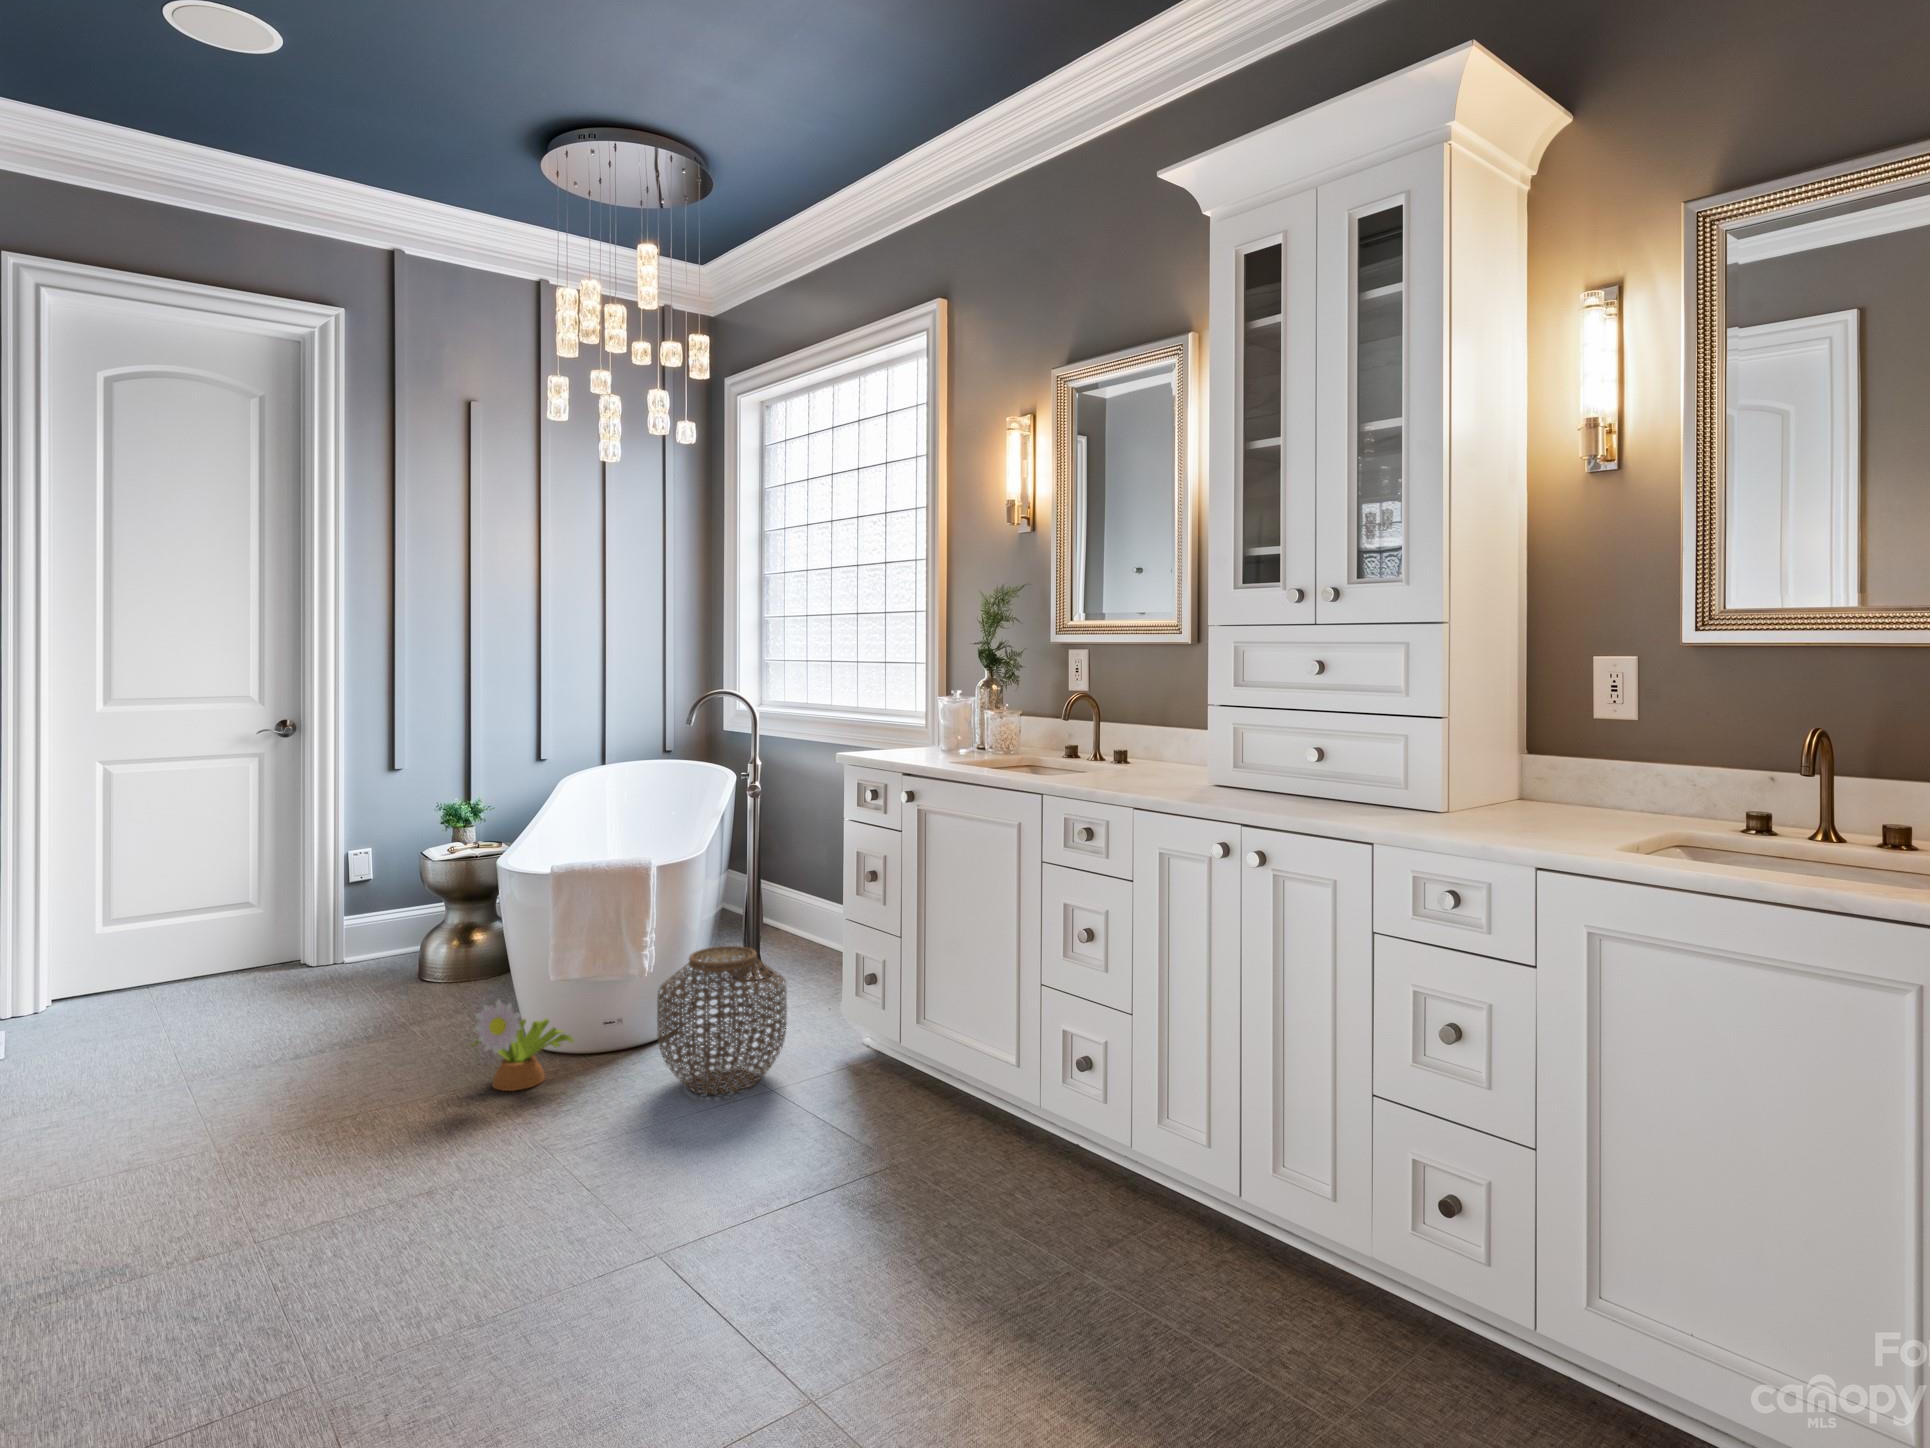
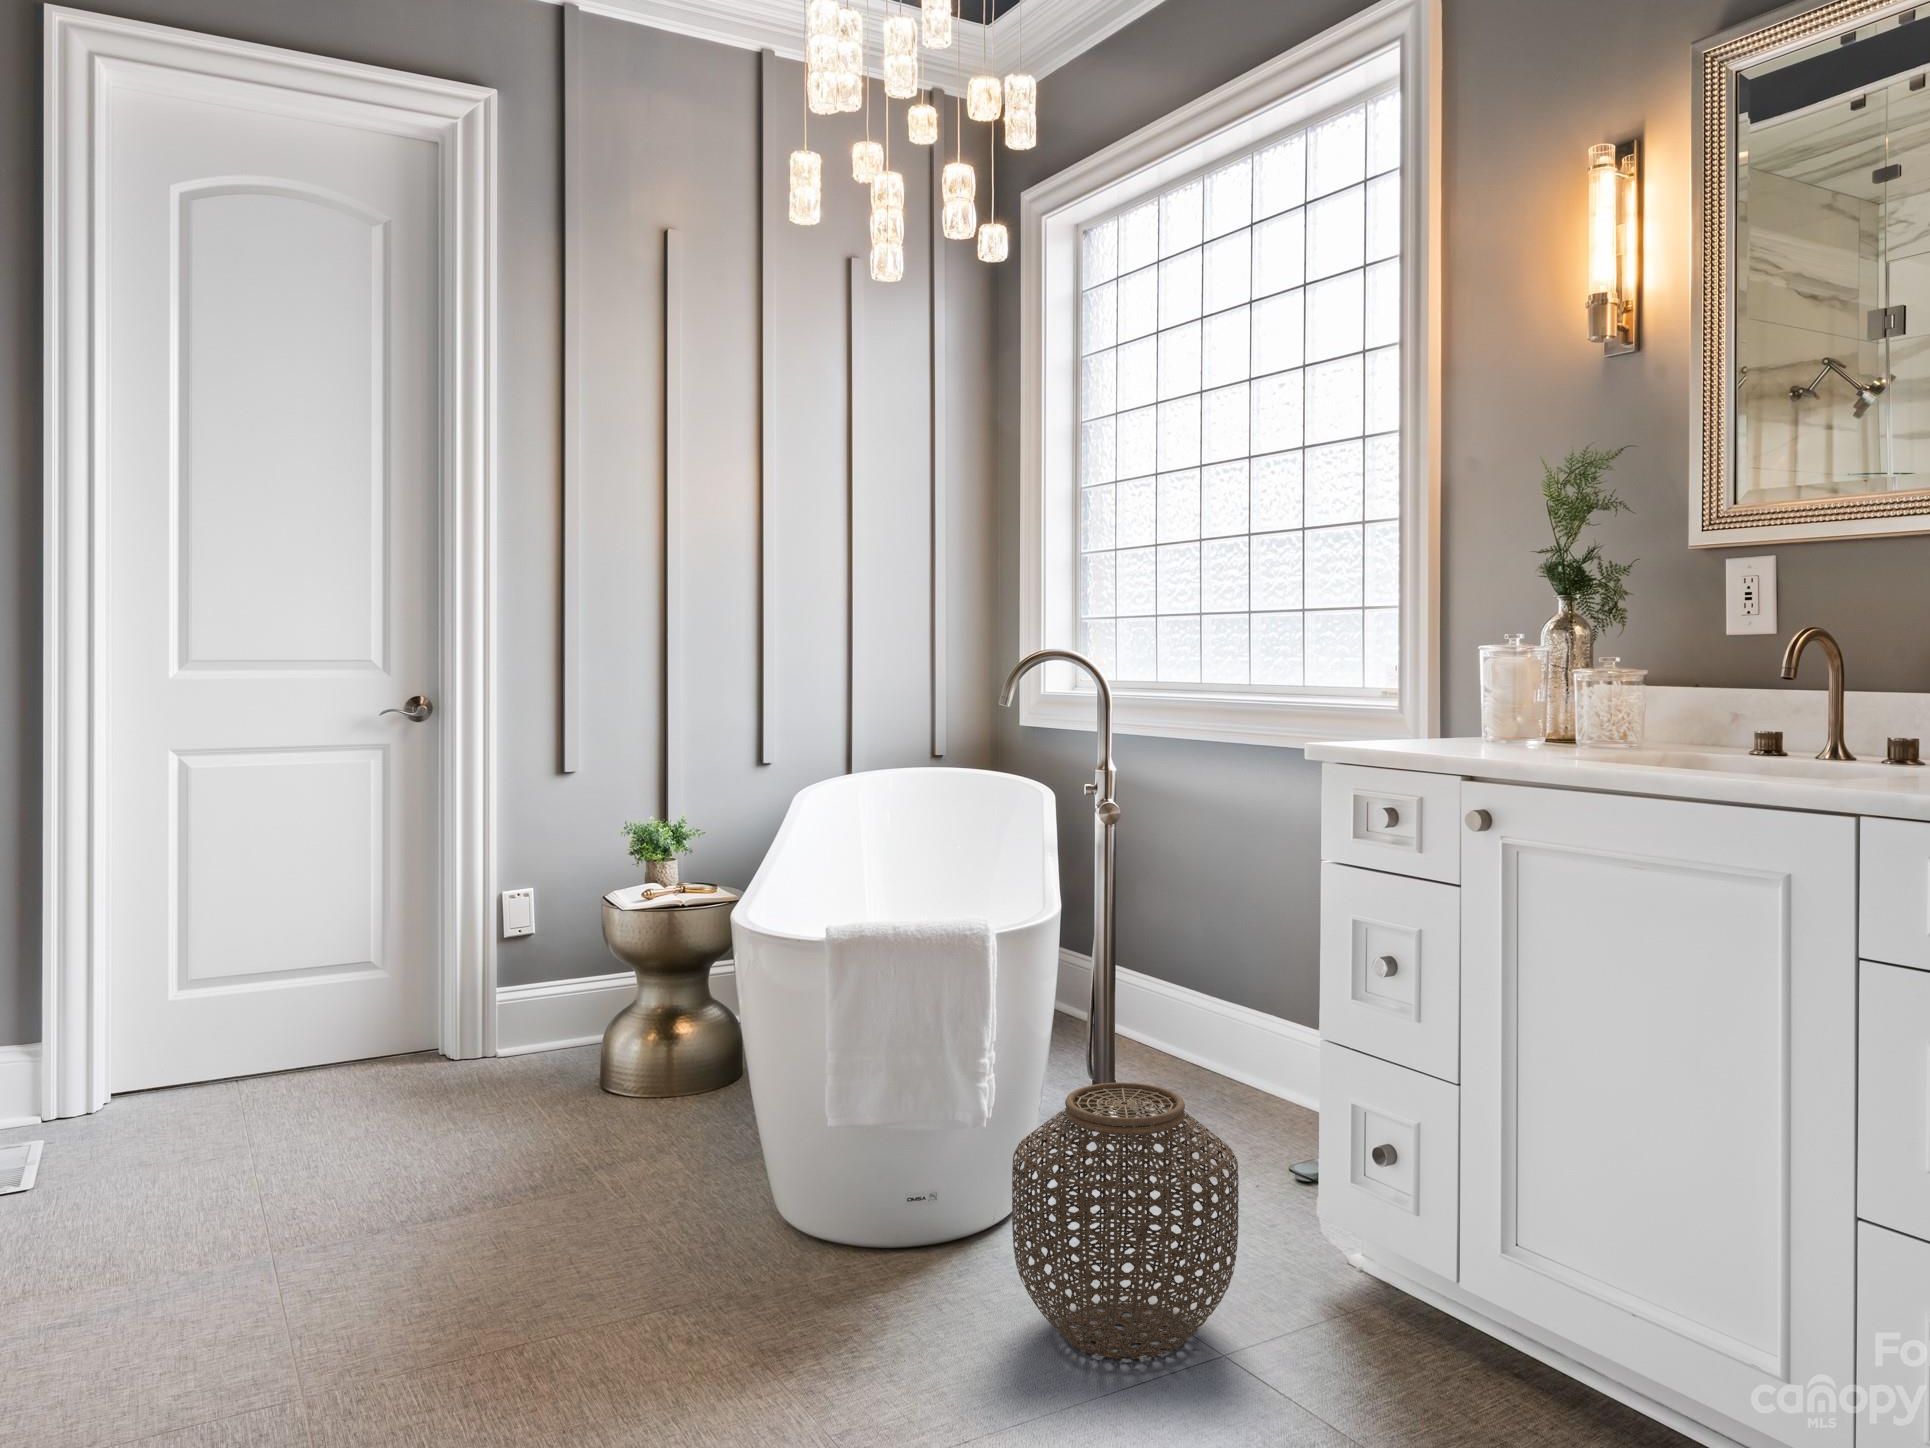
decorative plant: present [471,1000,573,1091] -> none [691,1159,865,1319]

